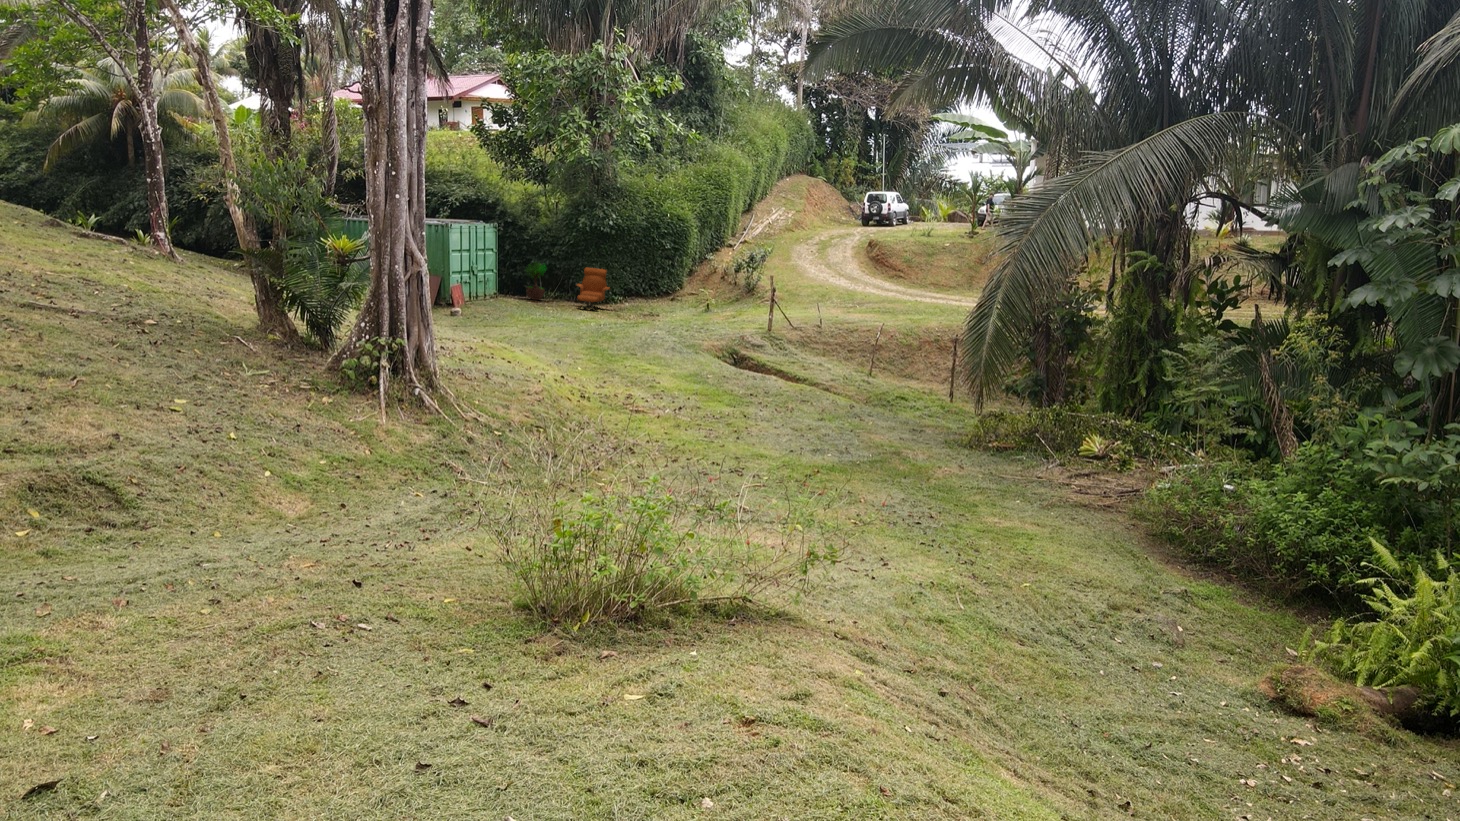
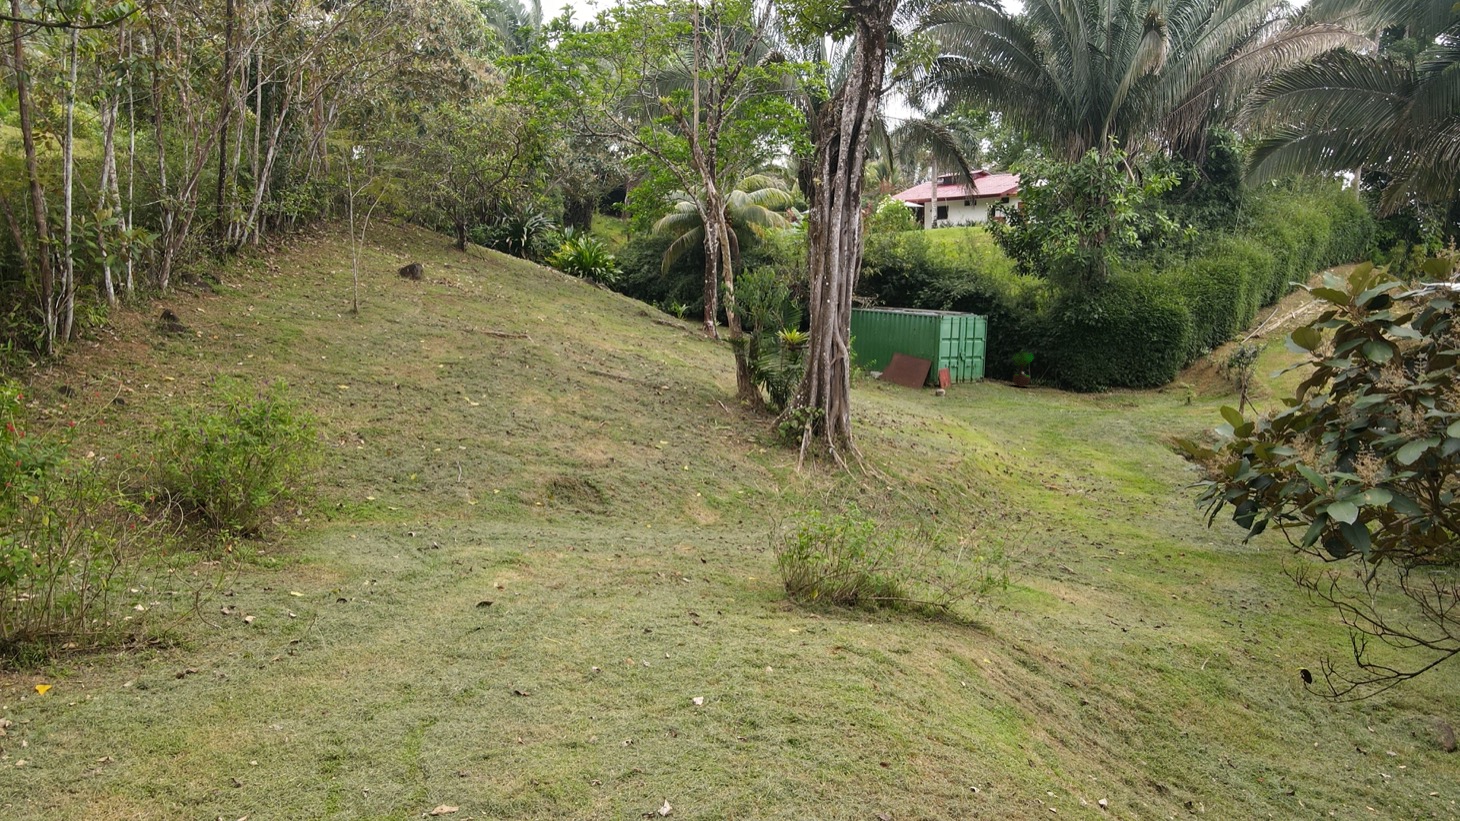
lounge chair: present [577,268,610,311] -> none [1056,358,1094,400]

